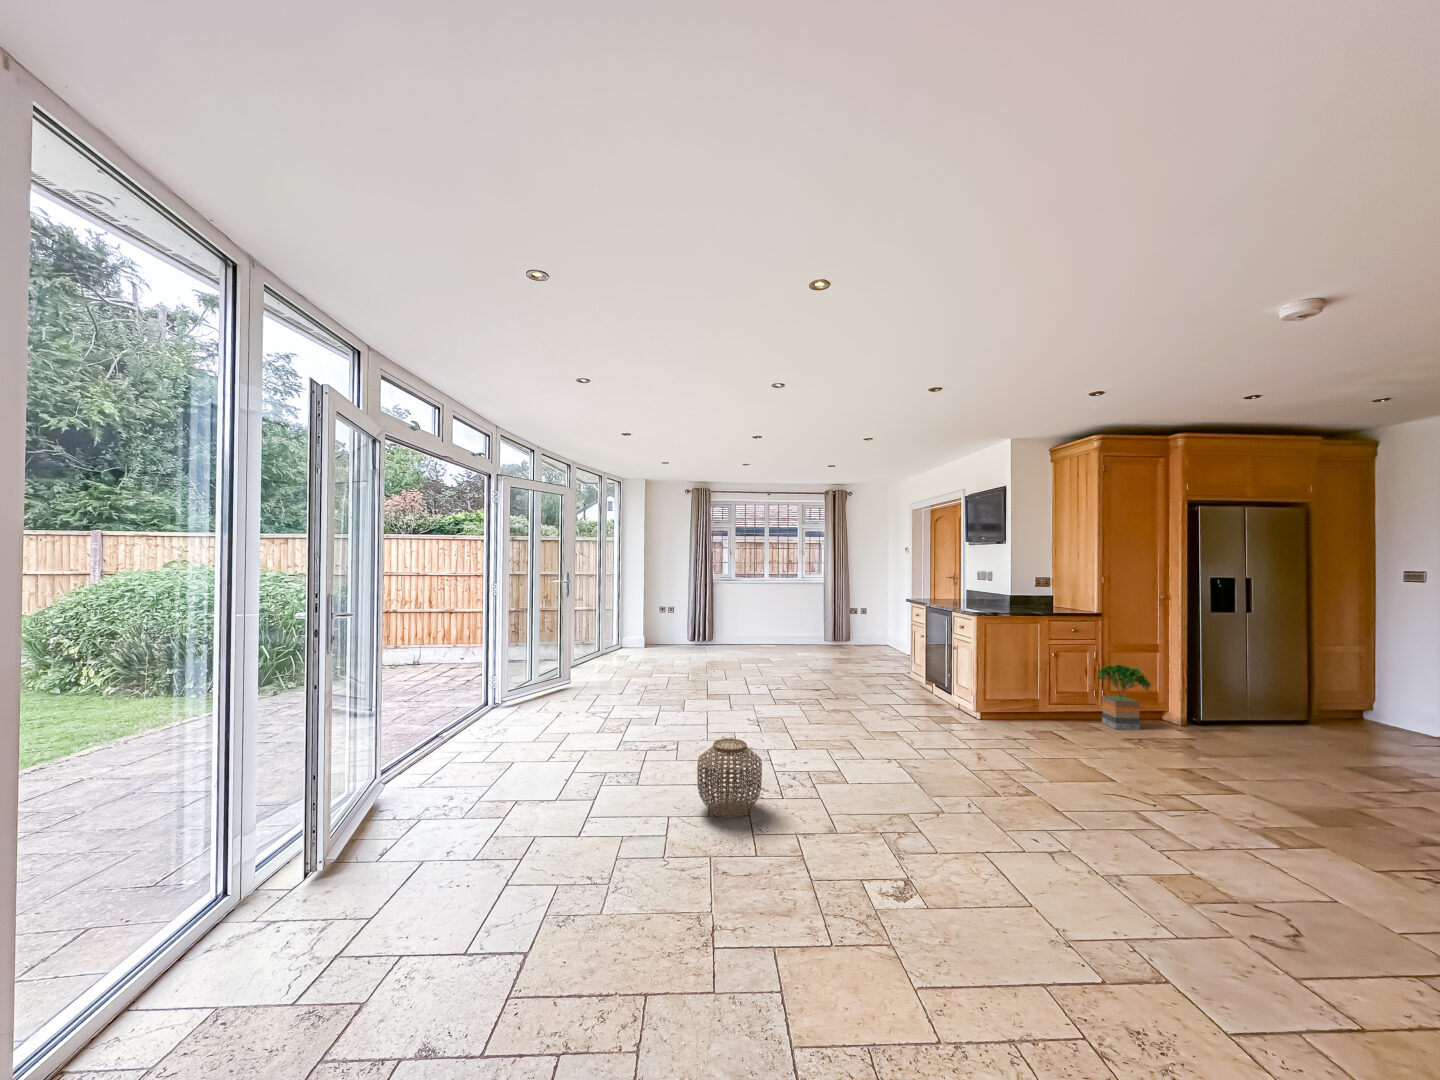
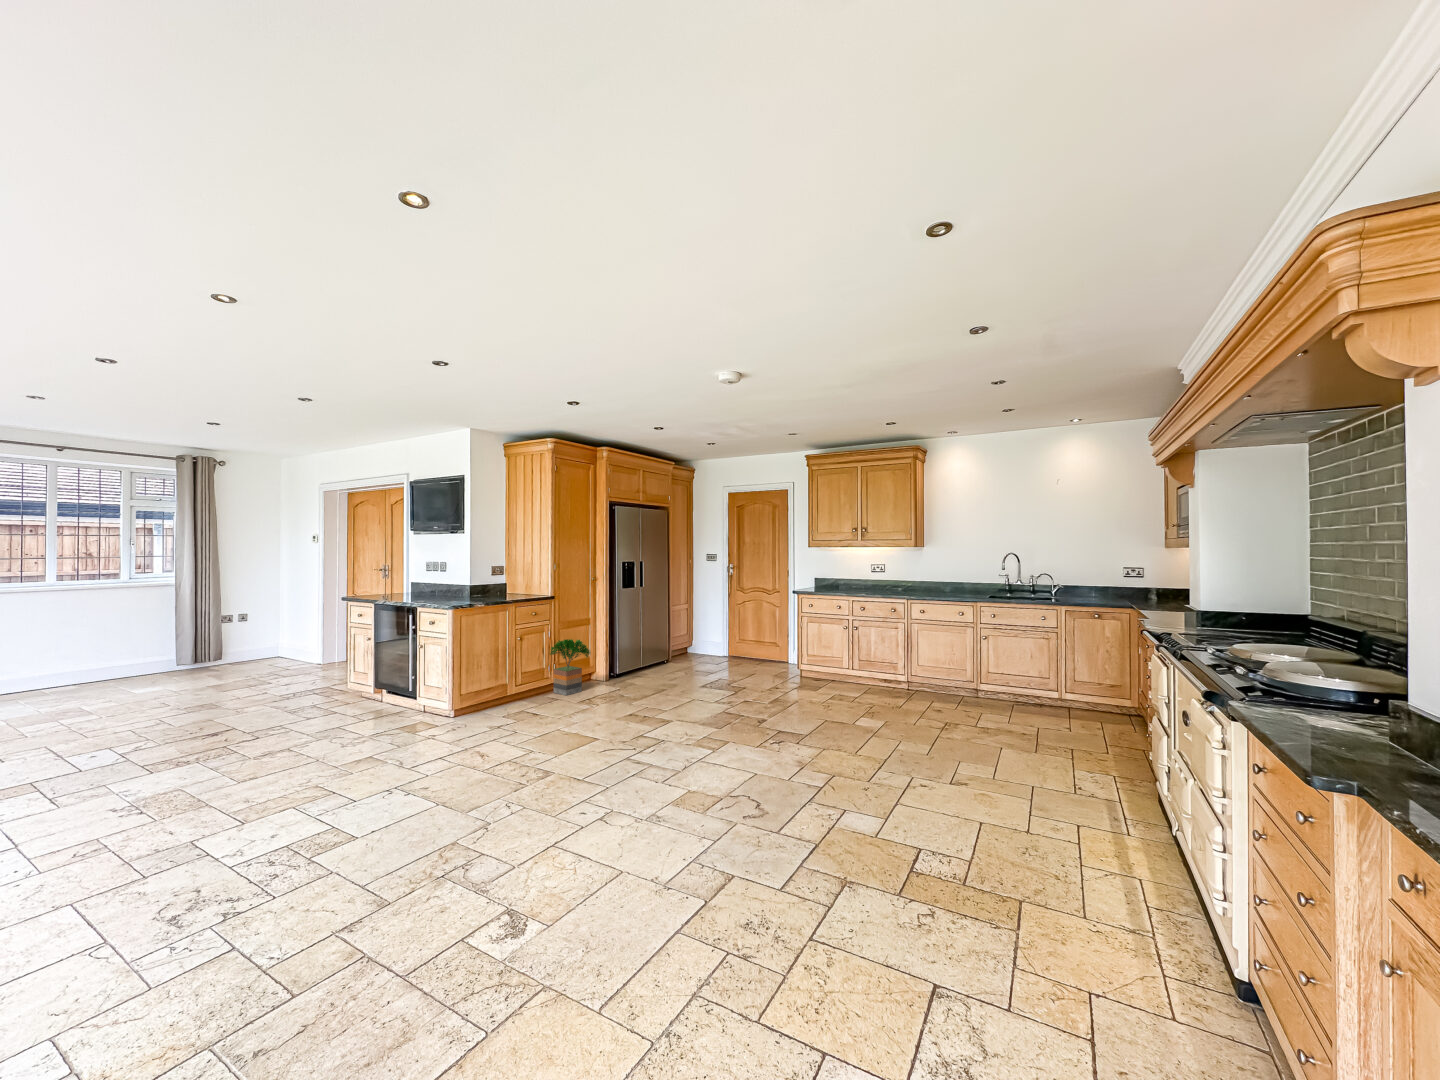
woven basket: present [697,739,762,818] -> none [116,842,256,983]

